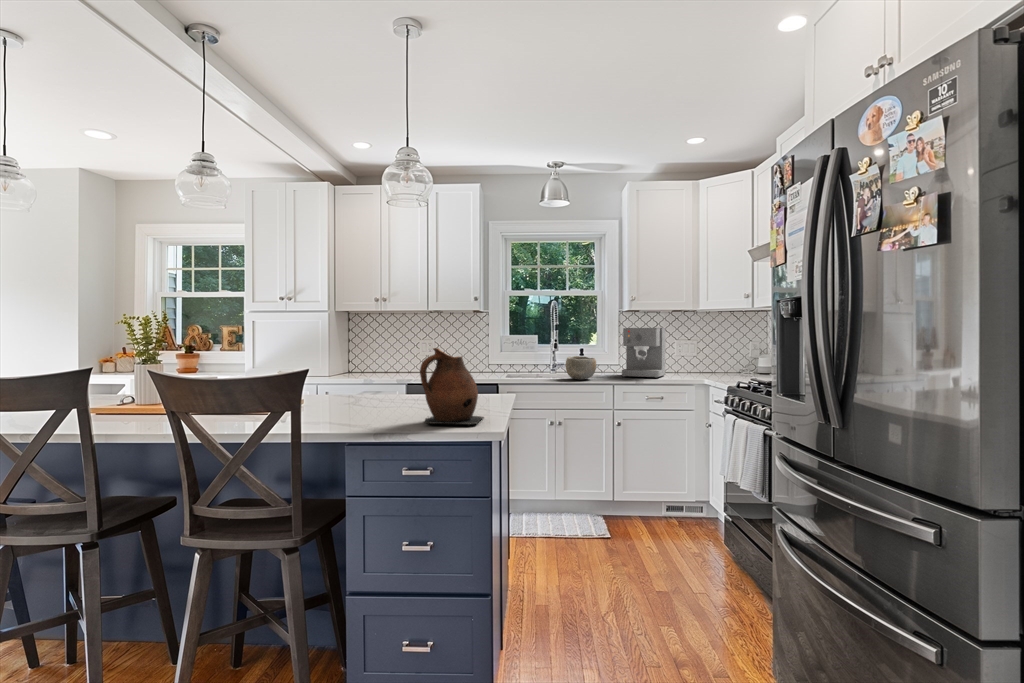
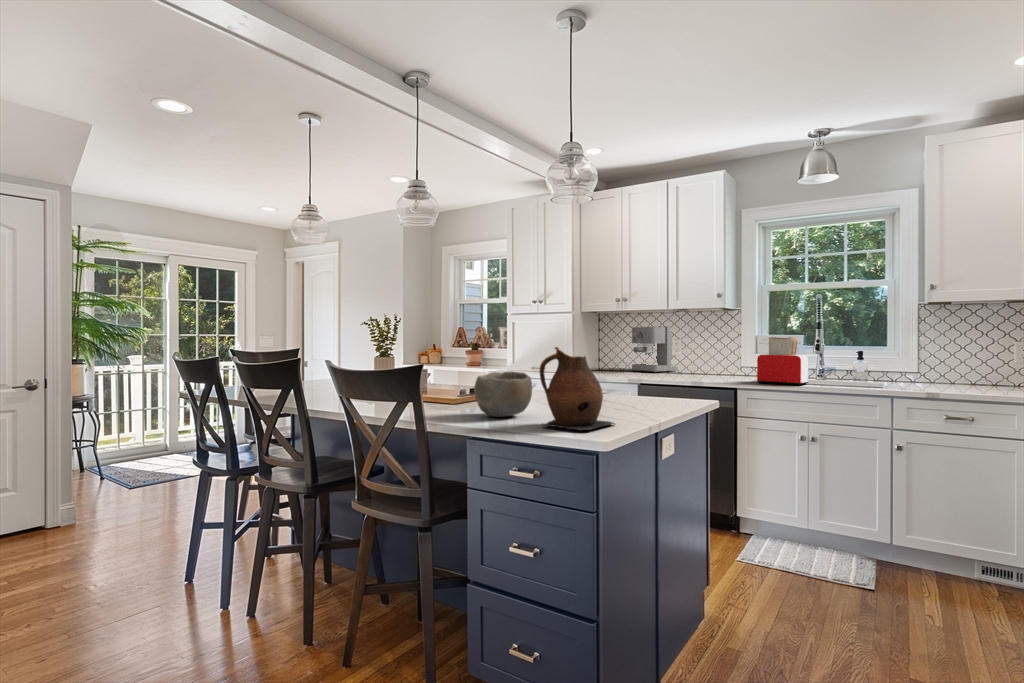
coffee maker: present [622,328,665,378] -> present [632,327,677,372]
toaster: none [511,337,551,378] -> present [756,337,808,385]
bowl: present [565,356,596,380] -> present [474,371,532,417]

